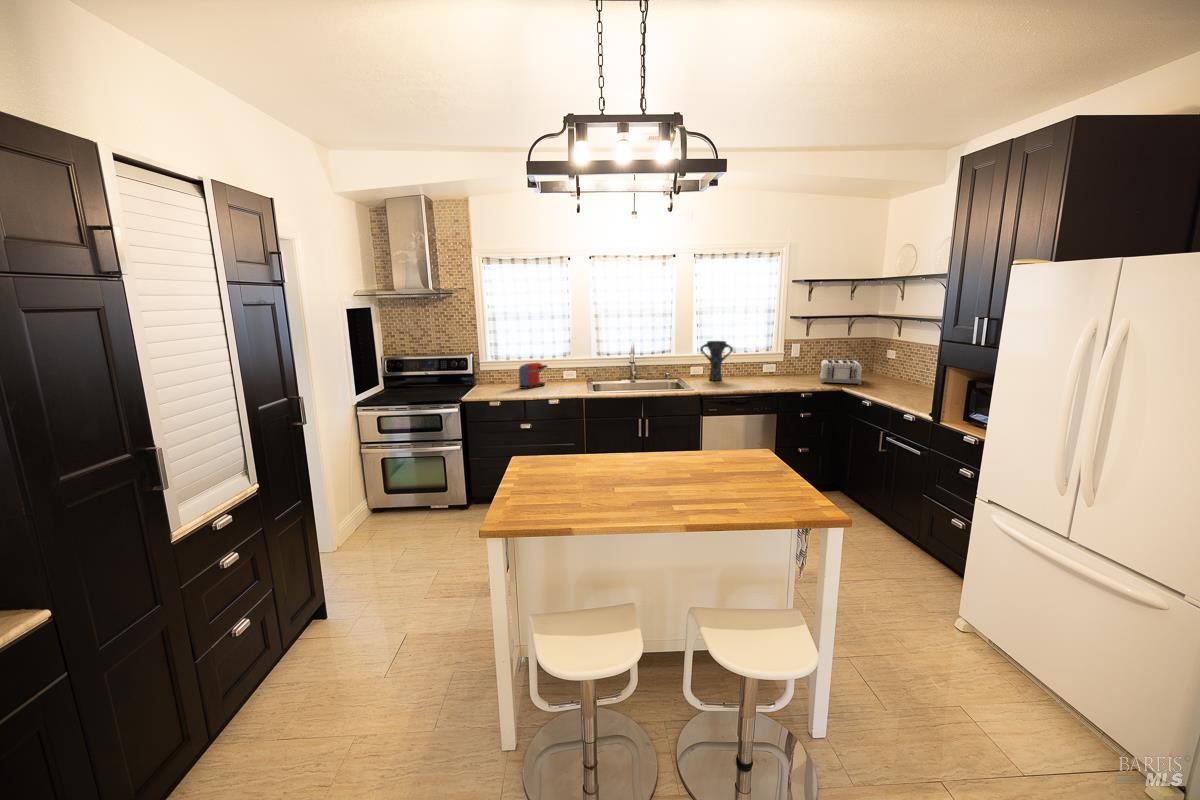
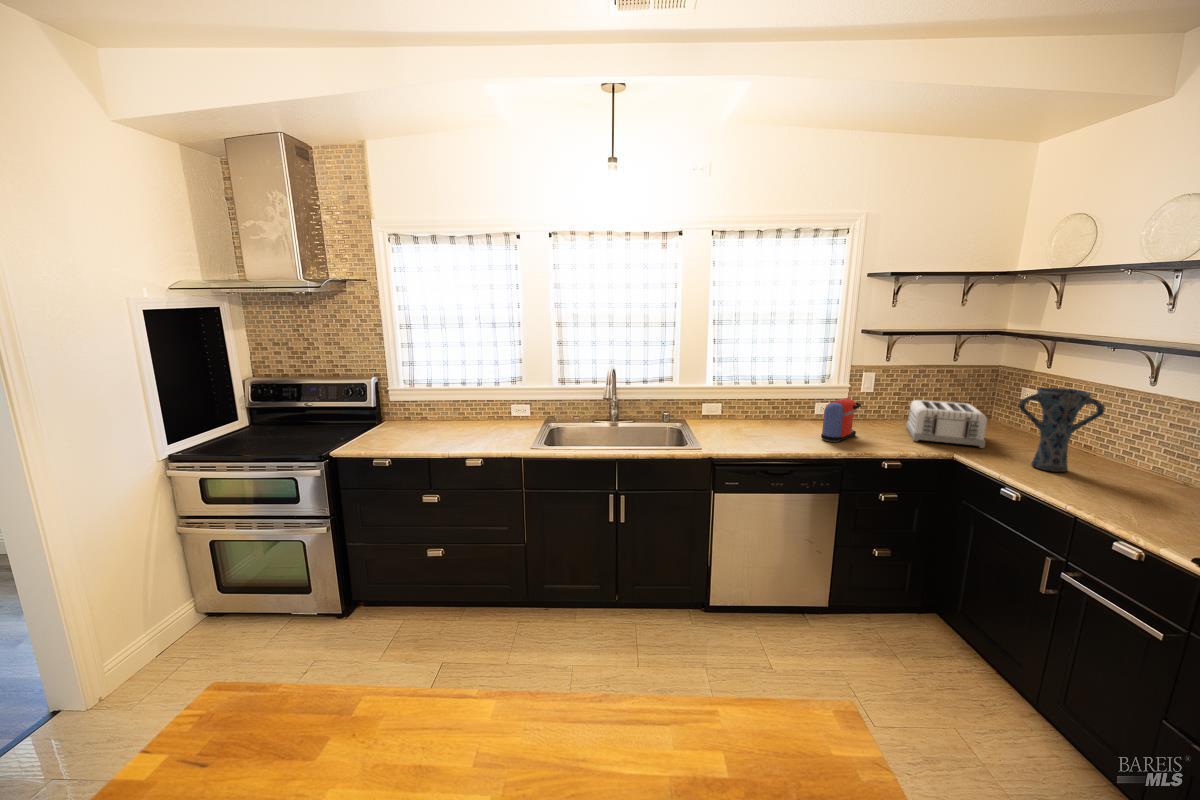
vase: present [700,341,733,381] -> present [1019,388,1104,472]
coffee maker: present [519,363,547,389] -> present [821,398,861,442]

